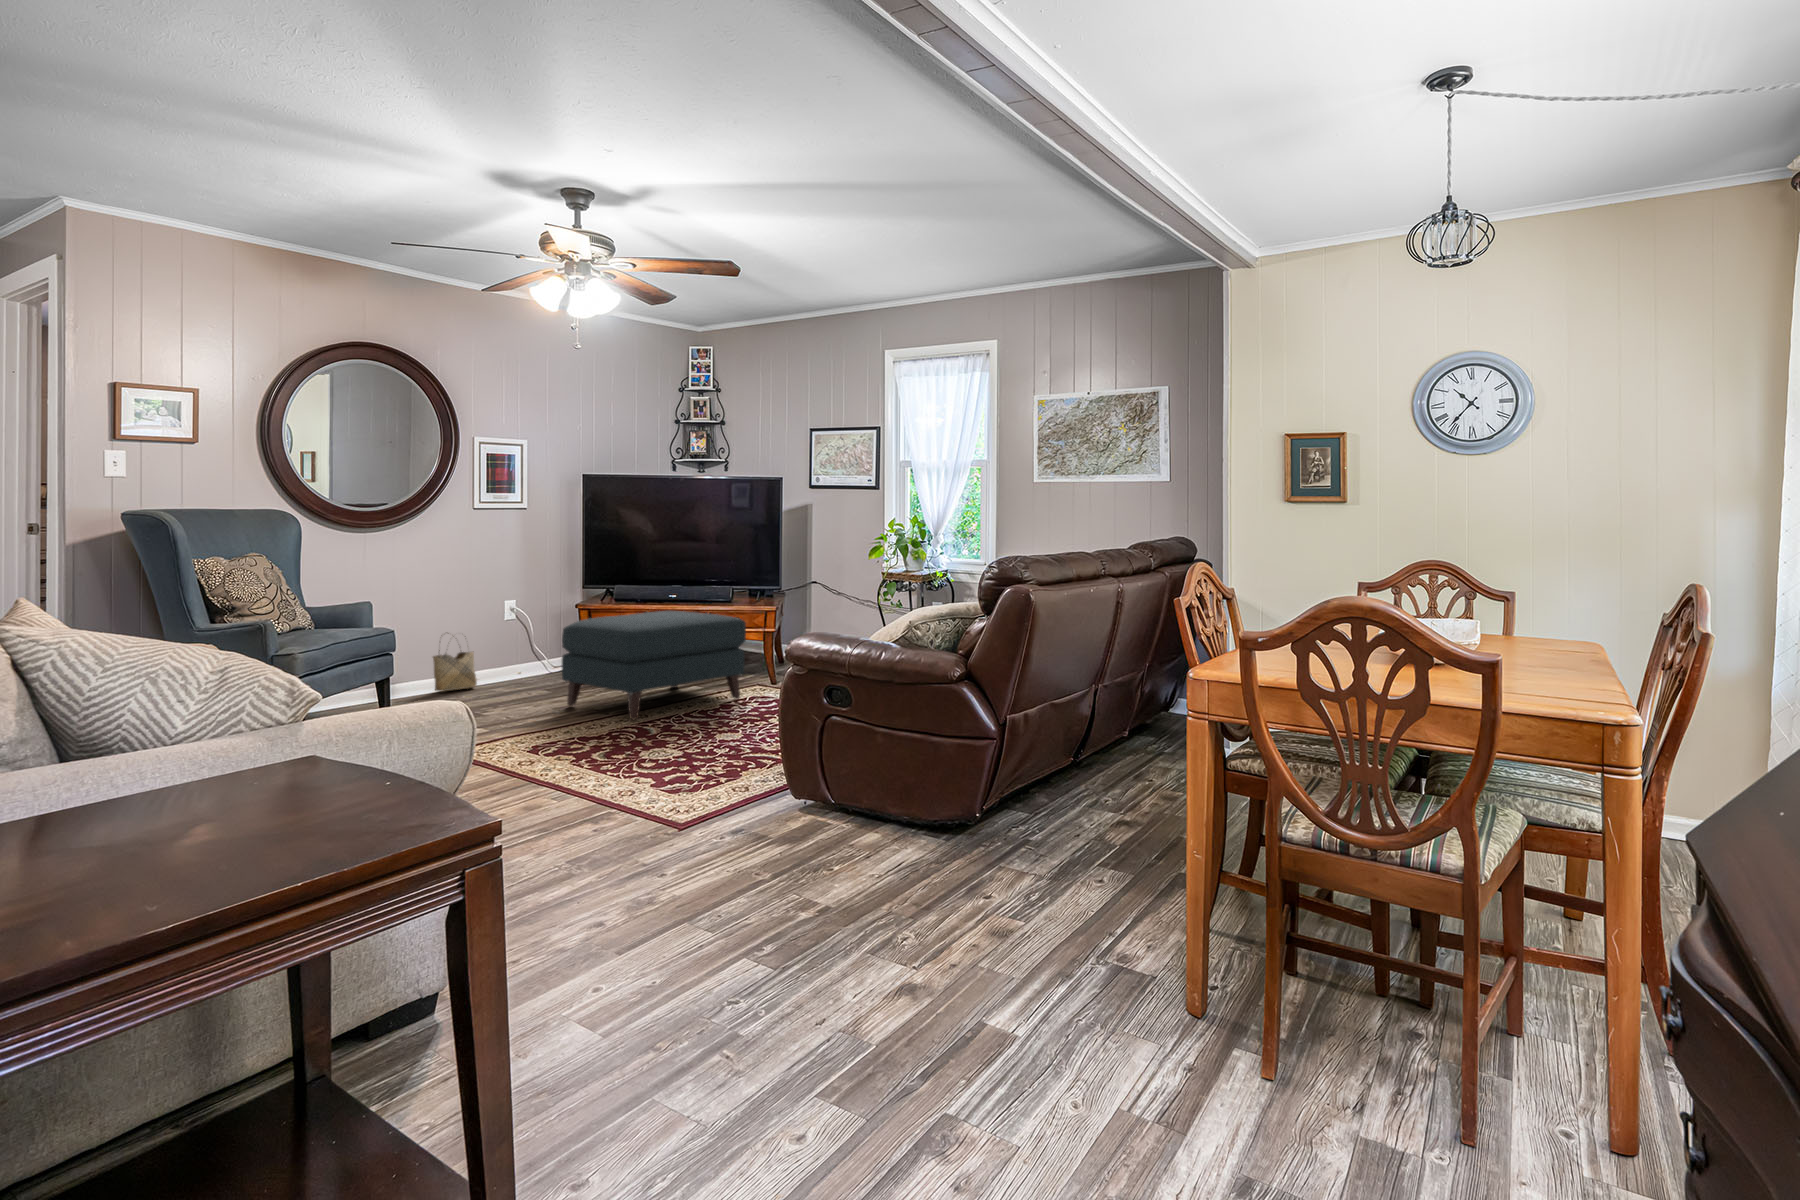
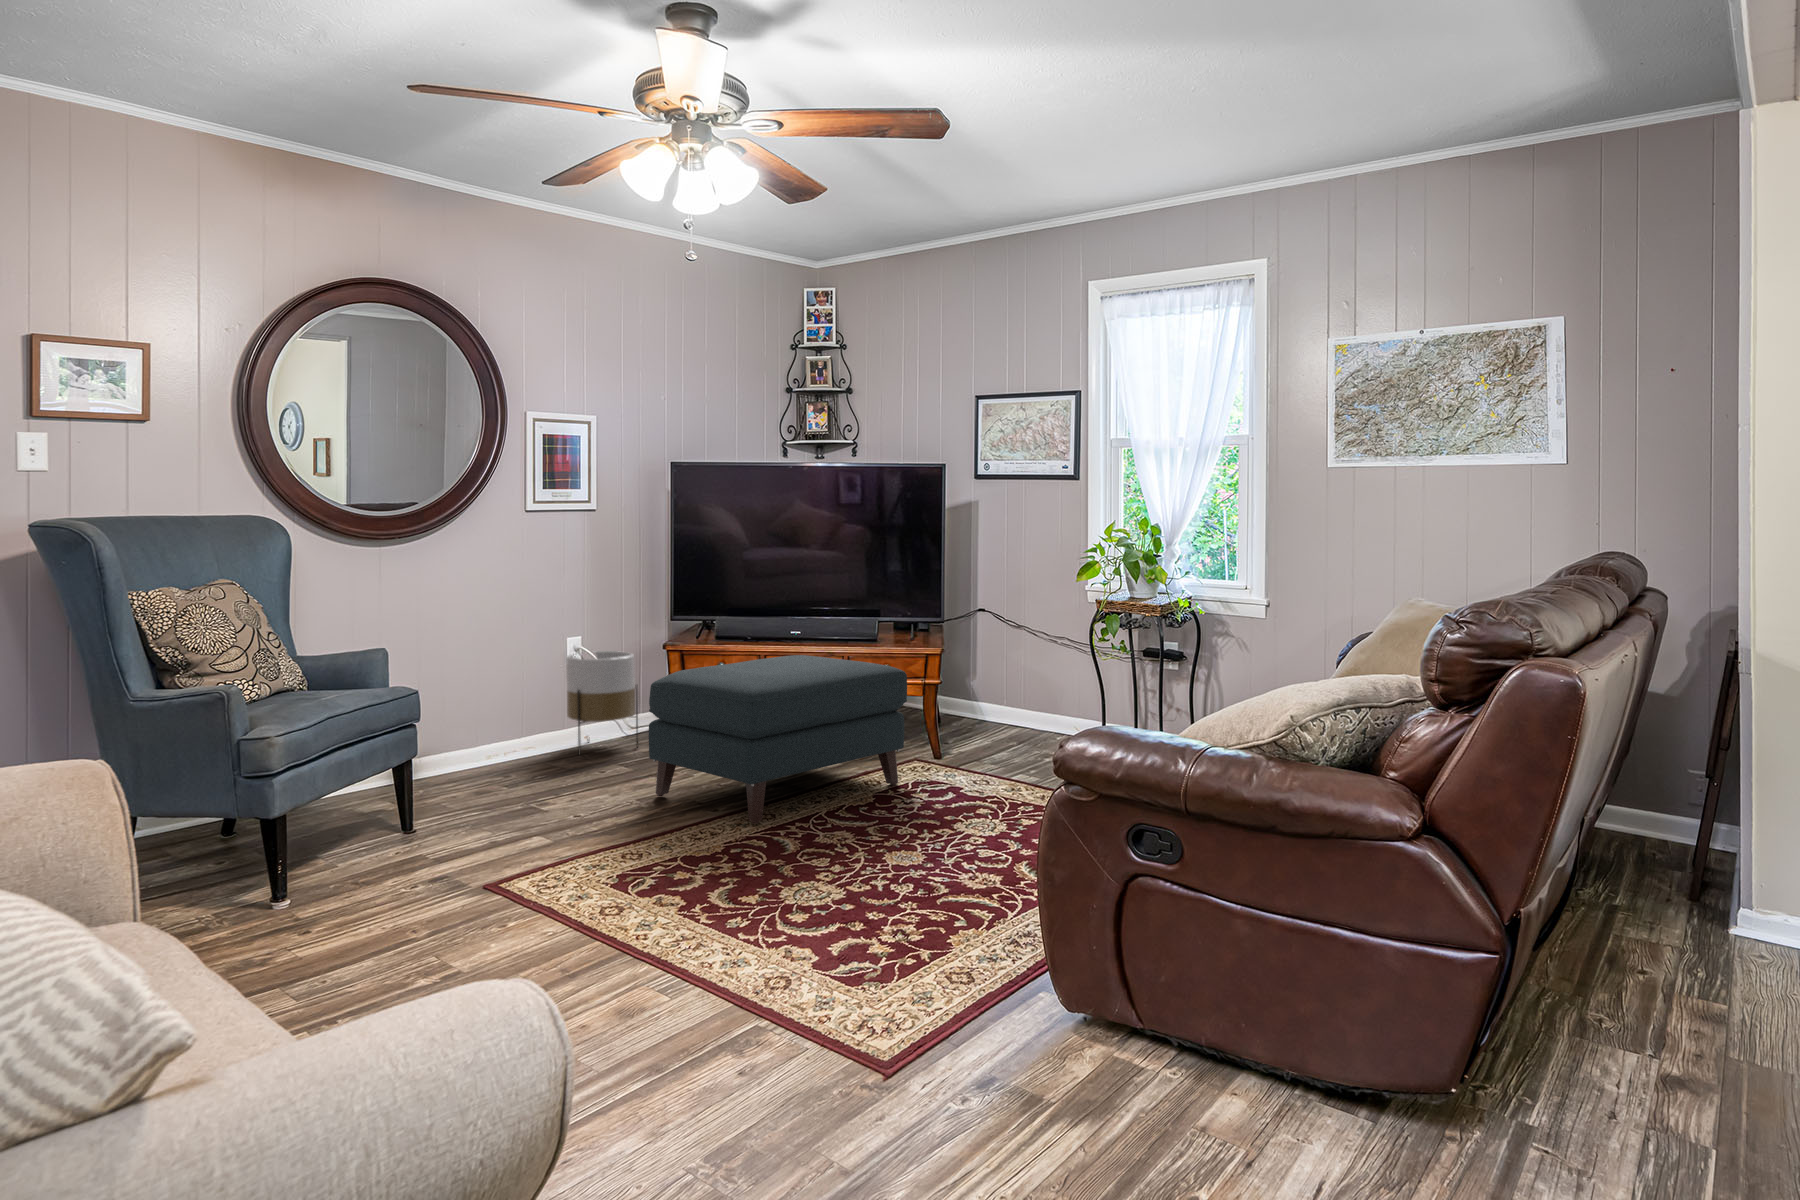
planter: none [505,611,559,684] -> present [566,651,638,754]
woven basket: present [433,636,477,692] -> none [469,684,528,767]

